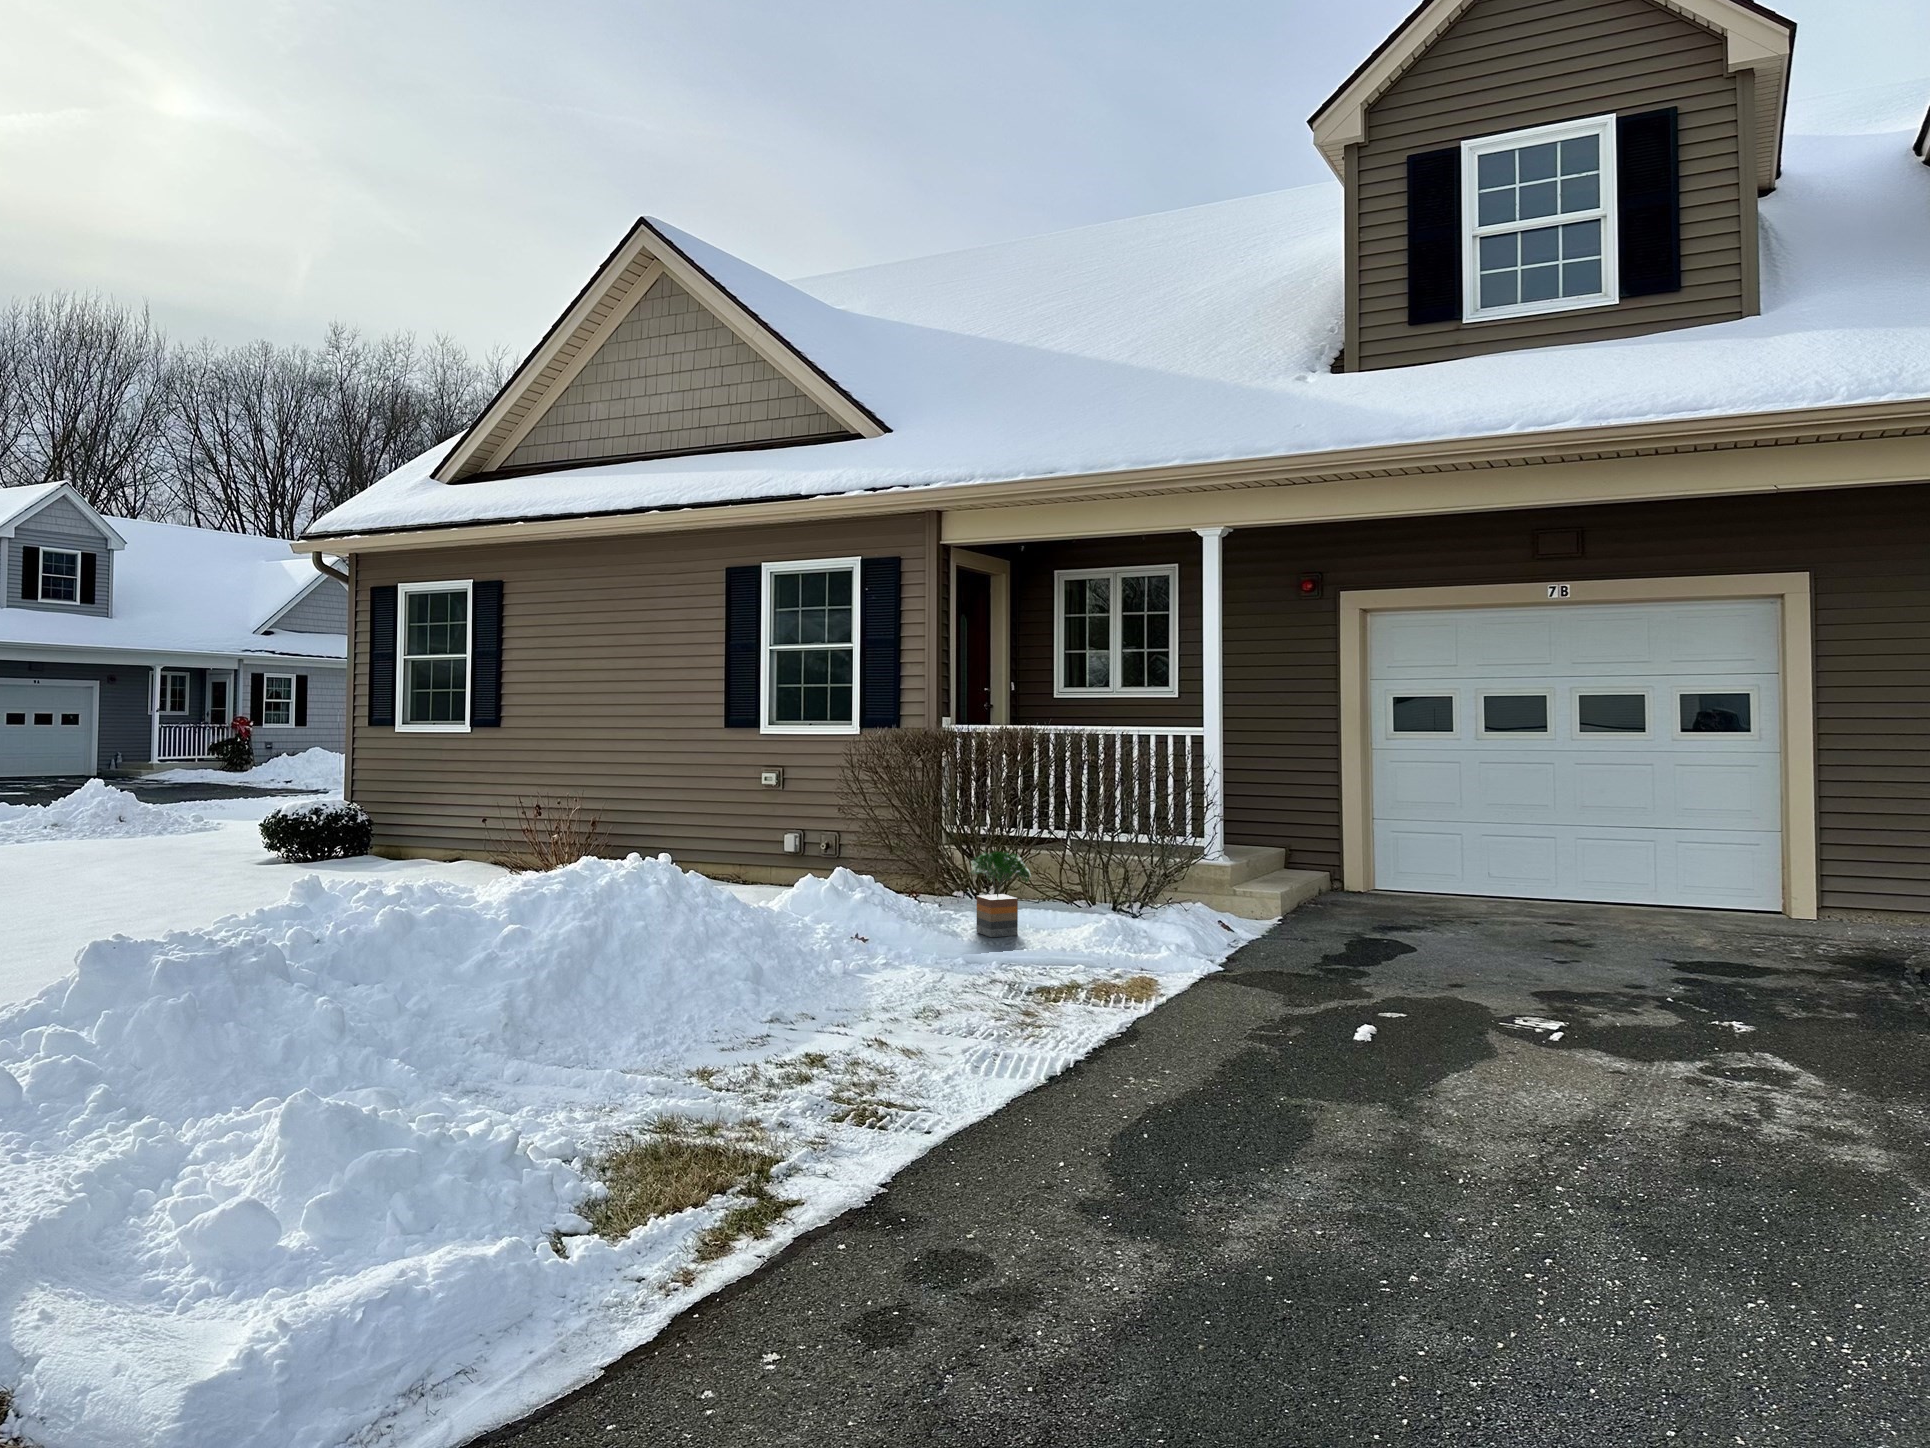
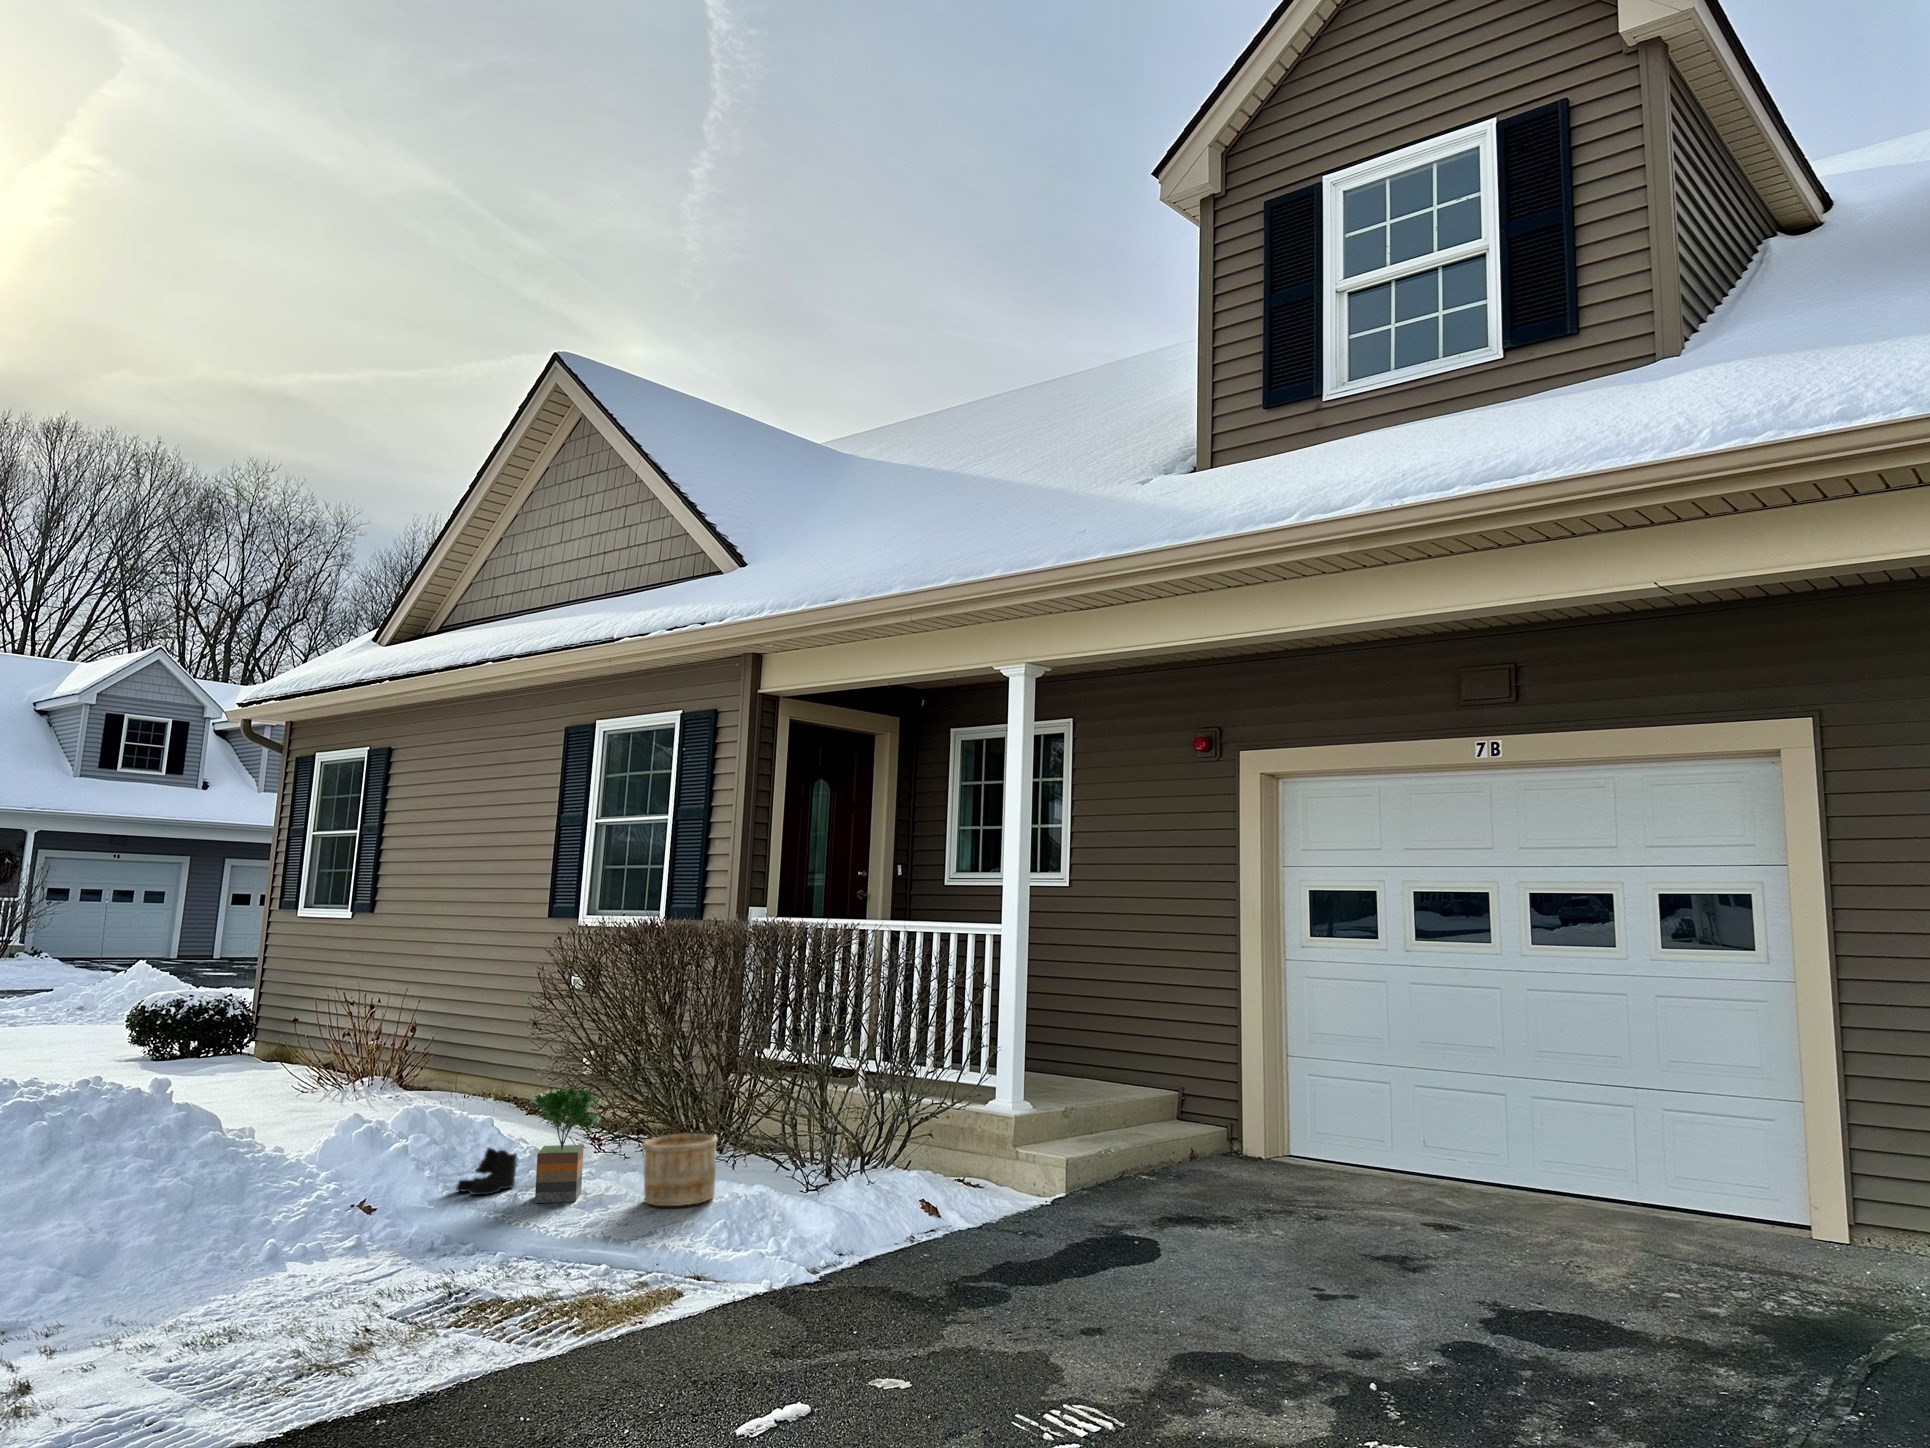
wooden bucket: none [1064,882,1121,934] -> present [642,1134,718,1206]
boots: none [904,900,941,935] -> present [456,1148,517,1195]

